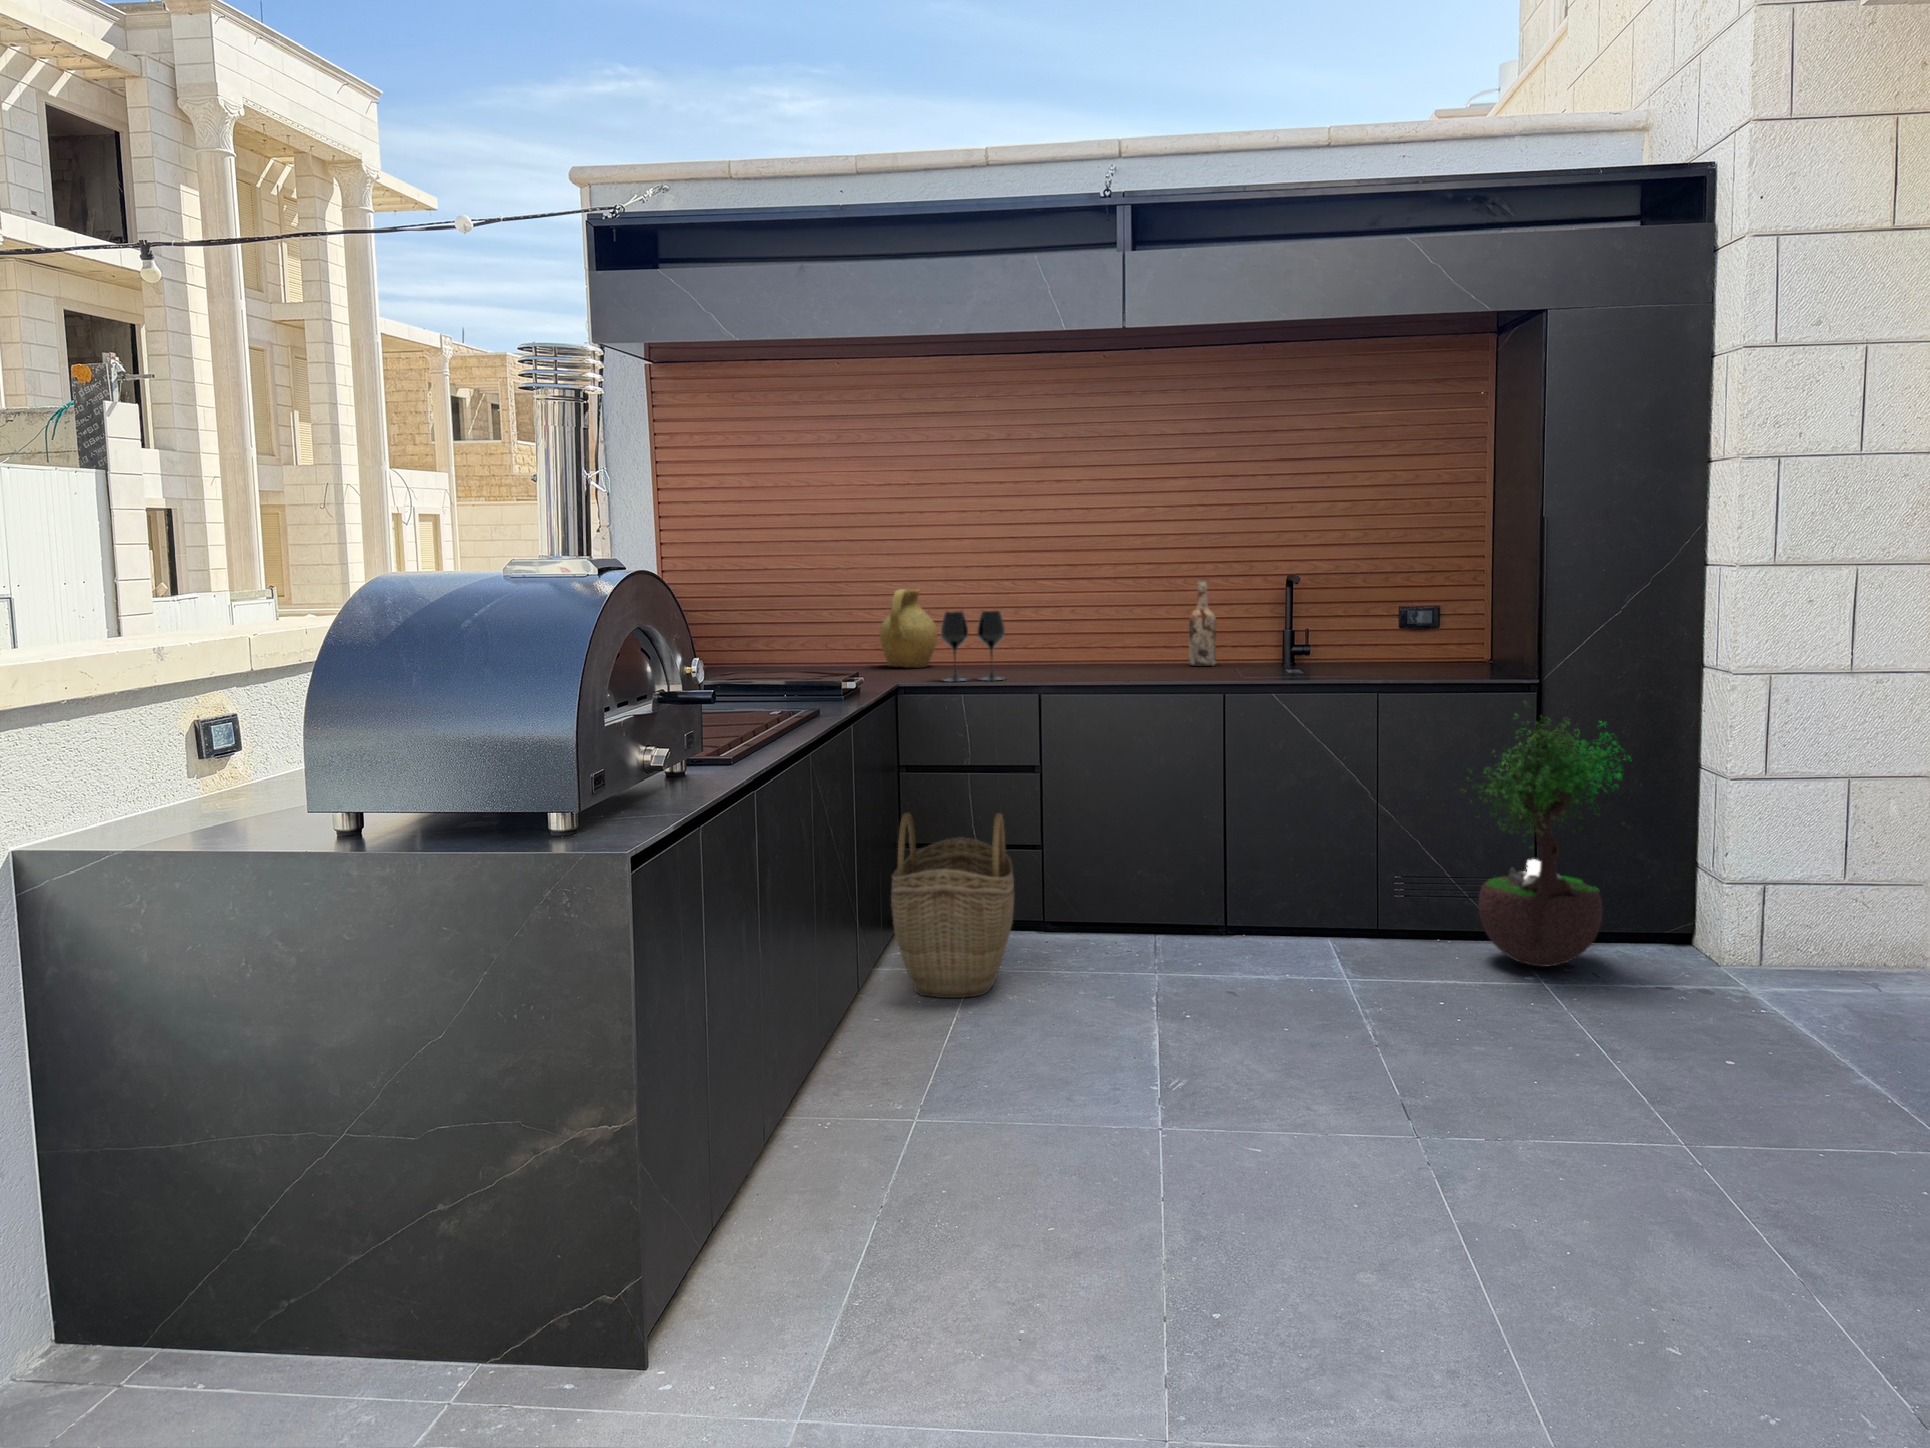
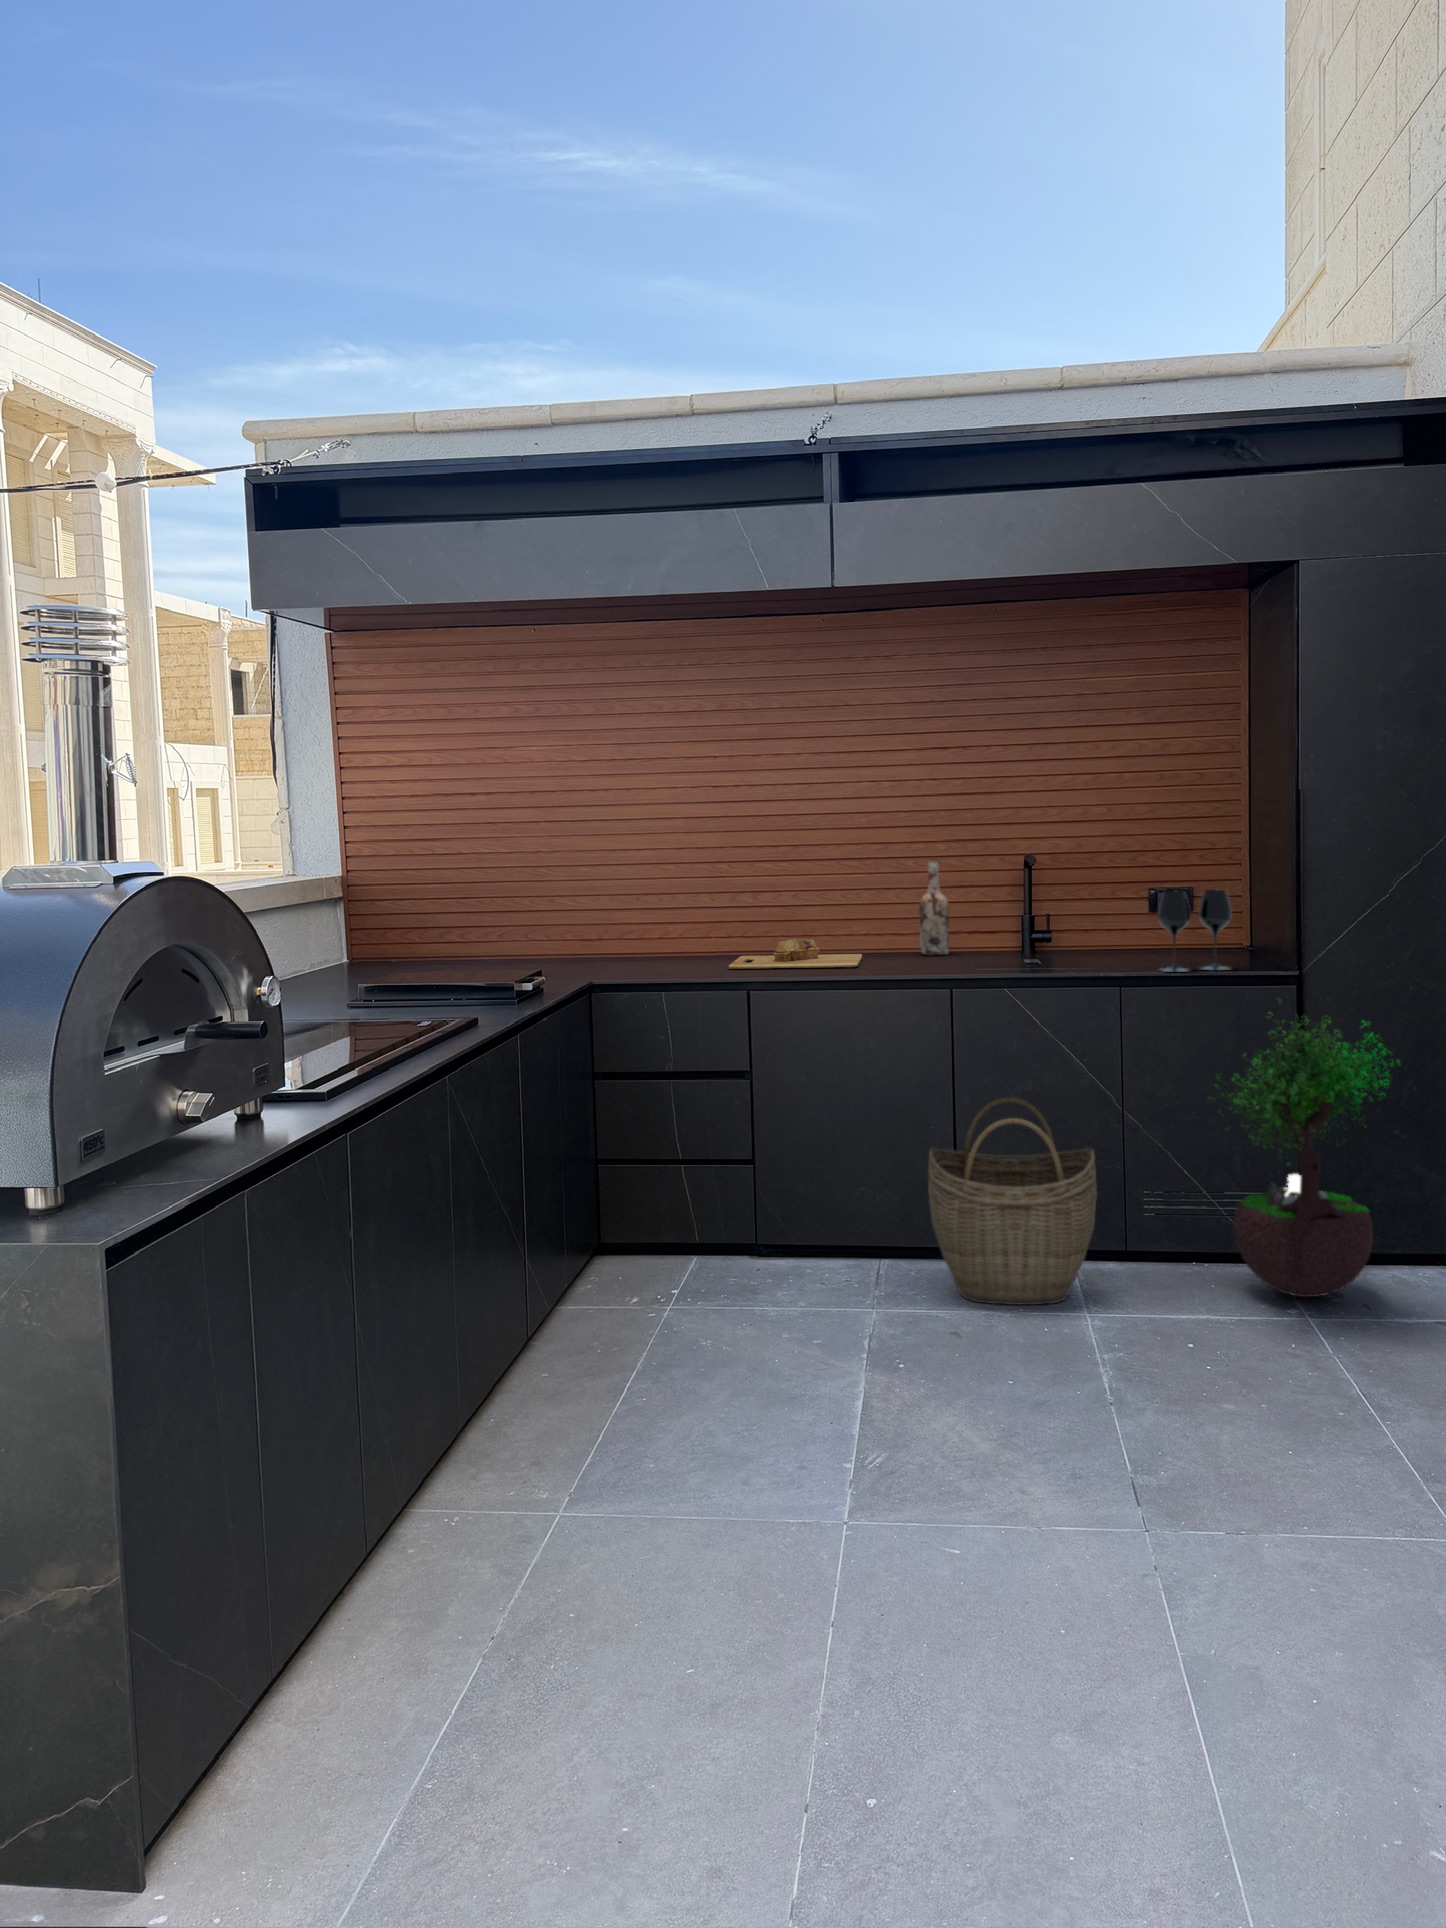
pitcher: present [880,589,937,668] -> none [584,874,647,960]
wine glass: present [941,611,1005,682] -> present [1157,890,1232,972]
cutting board: none [1020,650,1138,676] -> present [729,939,862,969]
woven basket: present [891,813,1015,998] -> present [928,1098,1097,1305]

